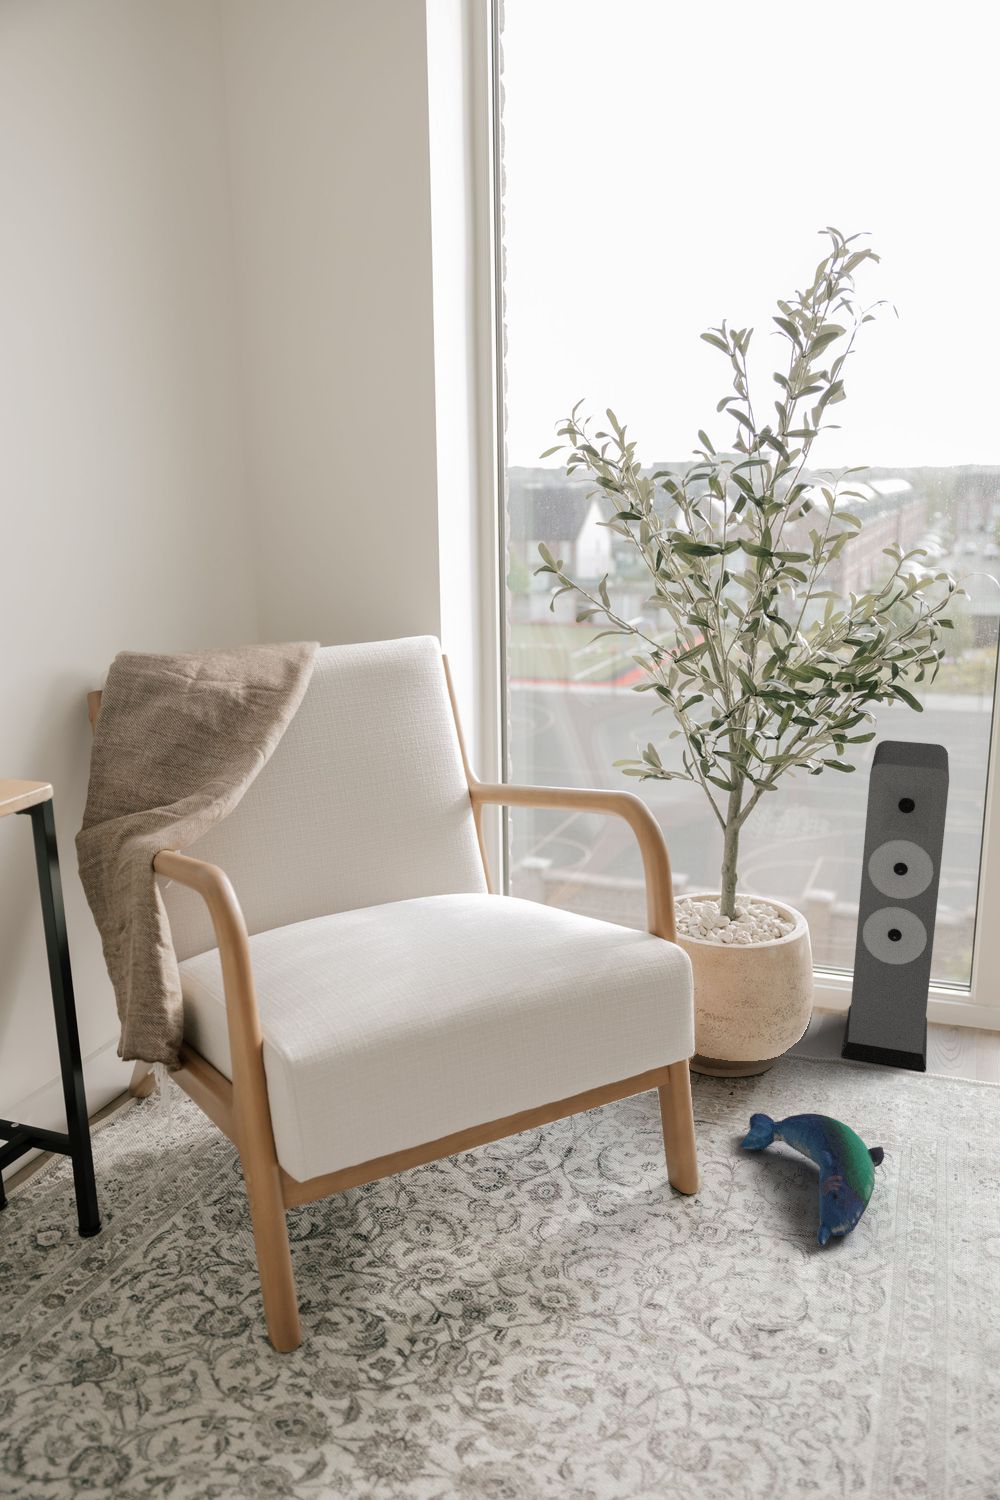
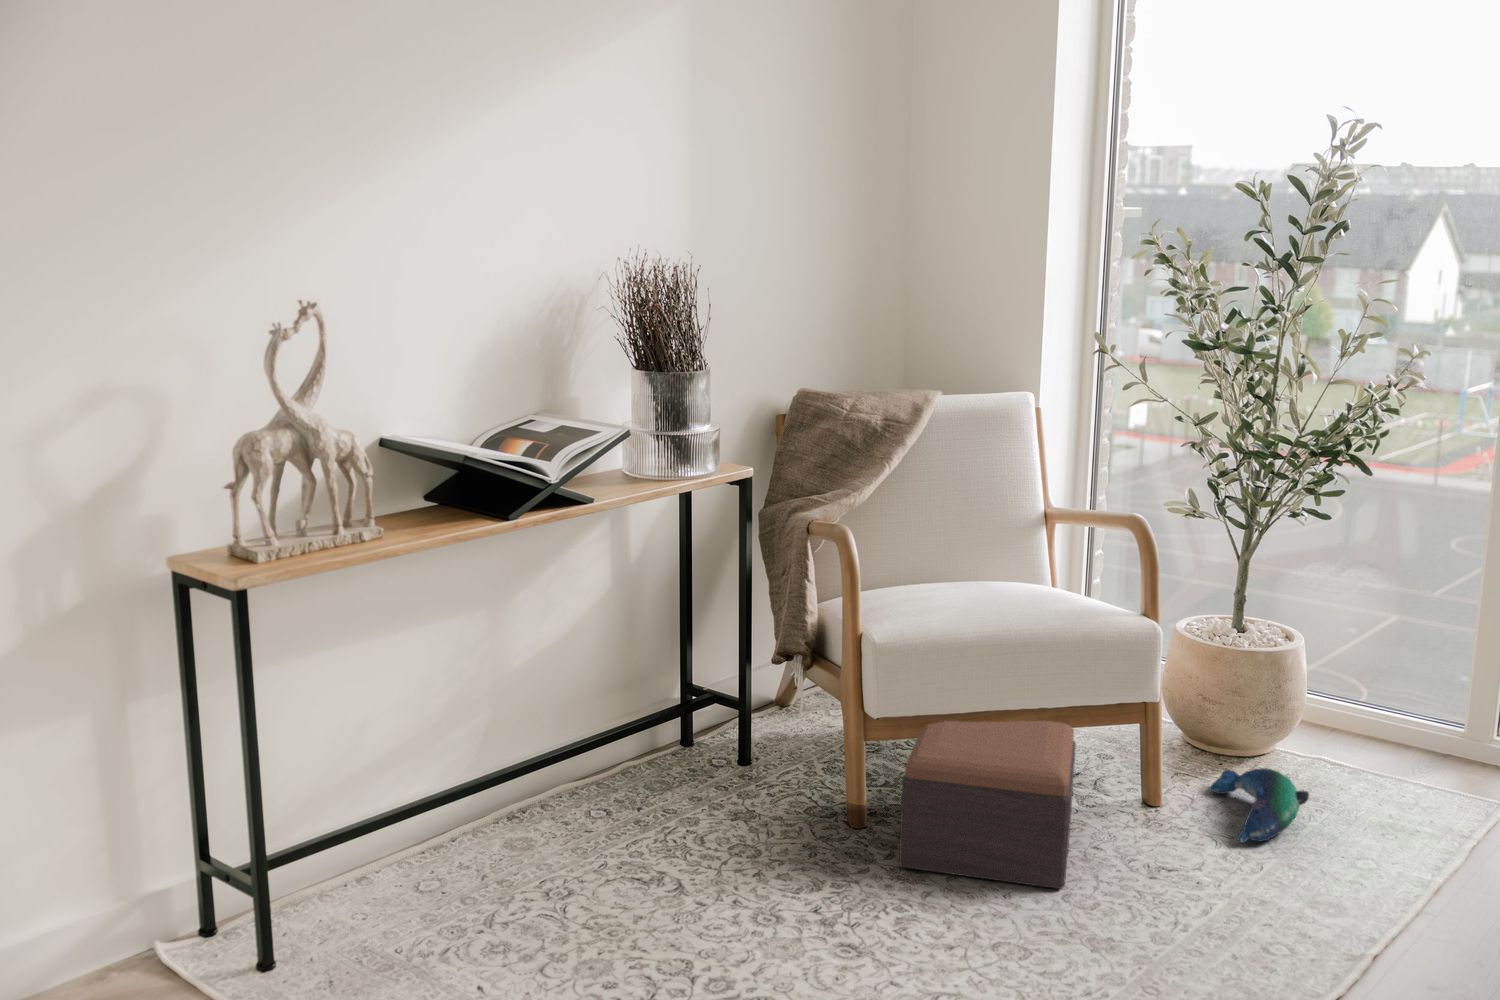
speaker: present [841,740,949,1071] -> none [1329,502,1448,774]
footstool: none [367,1123,640,1437] -> present [899,721,1076,889]

